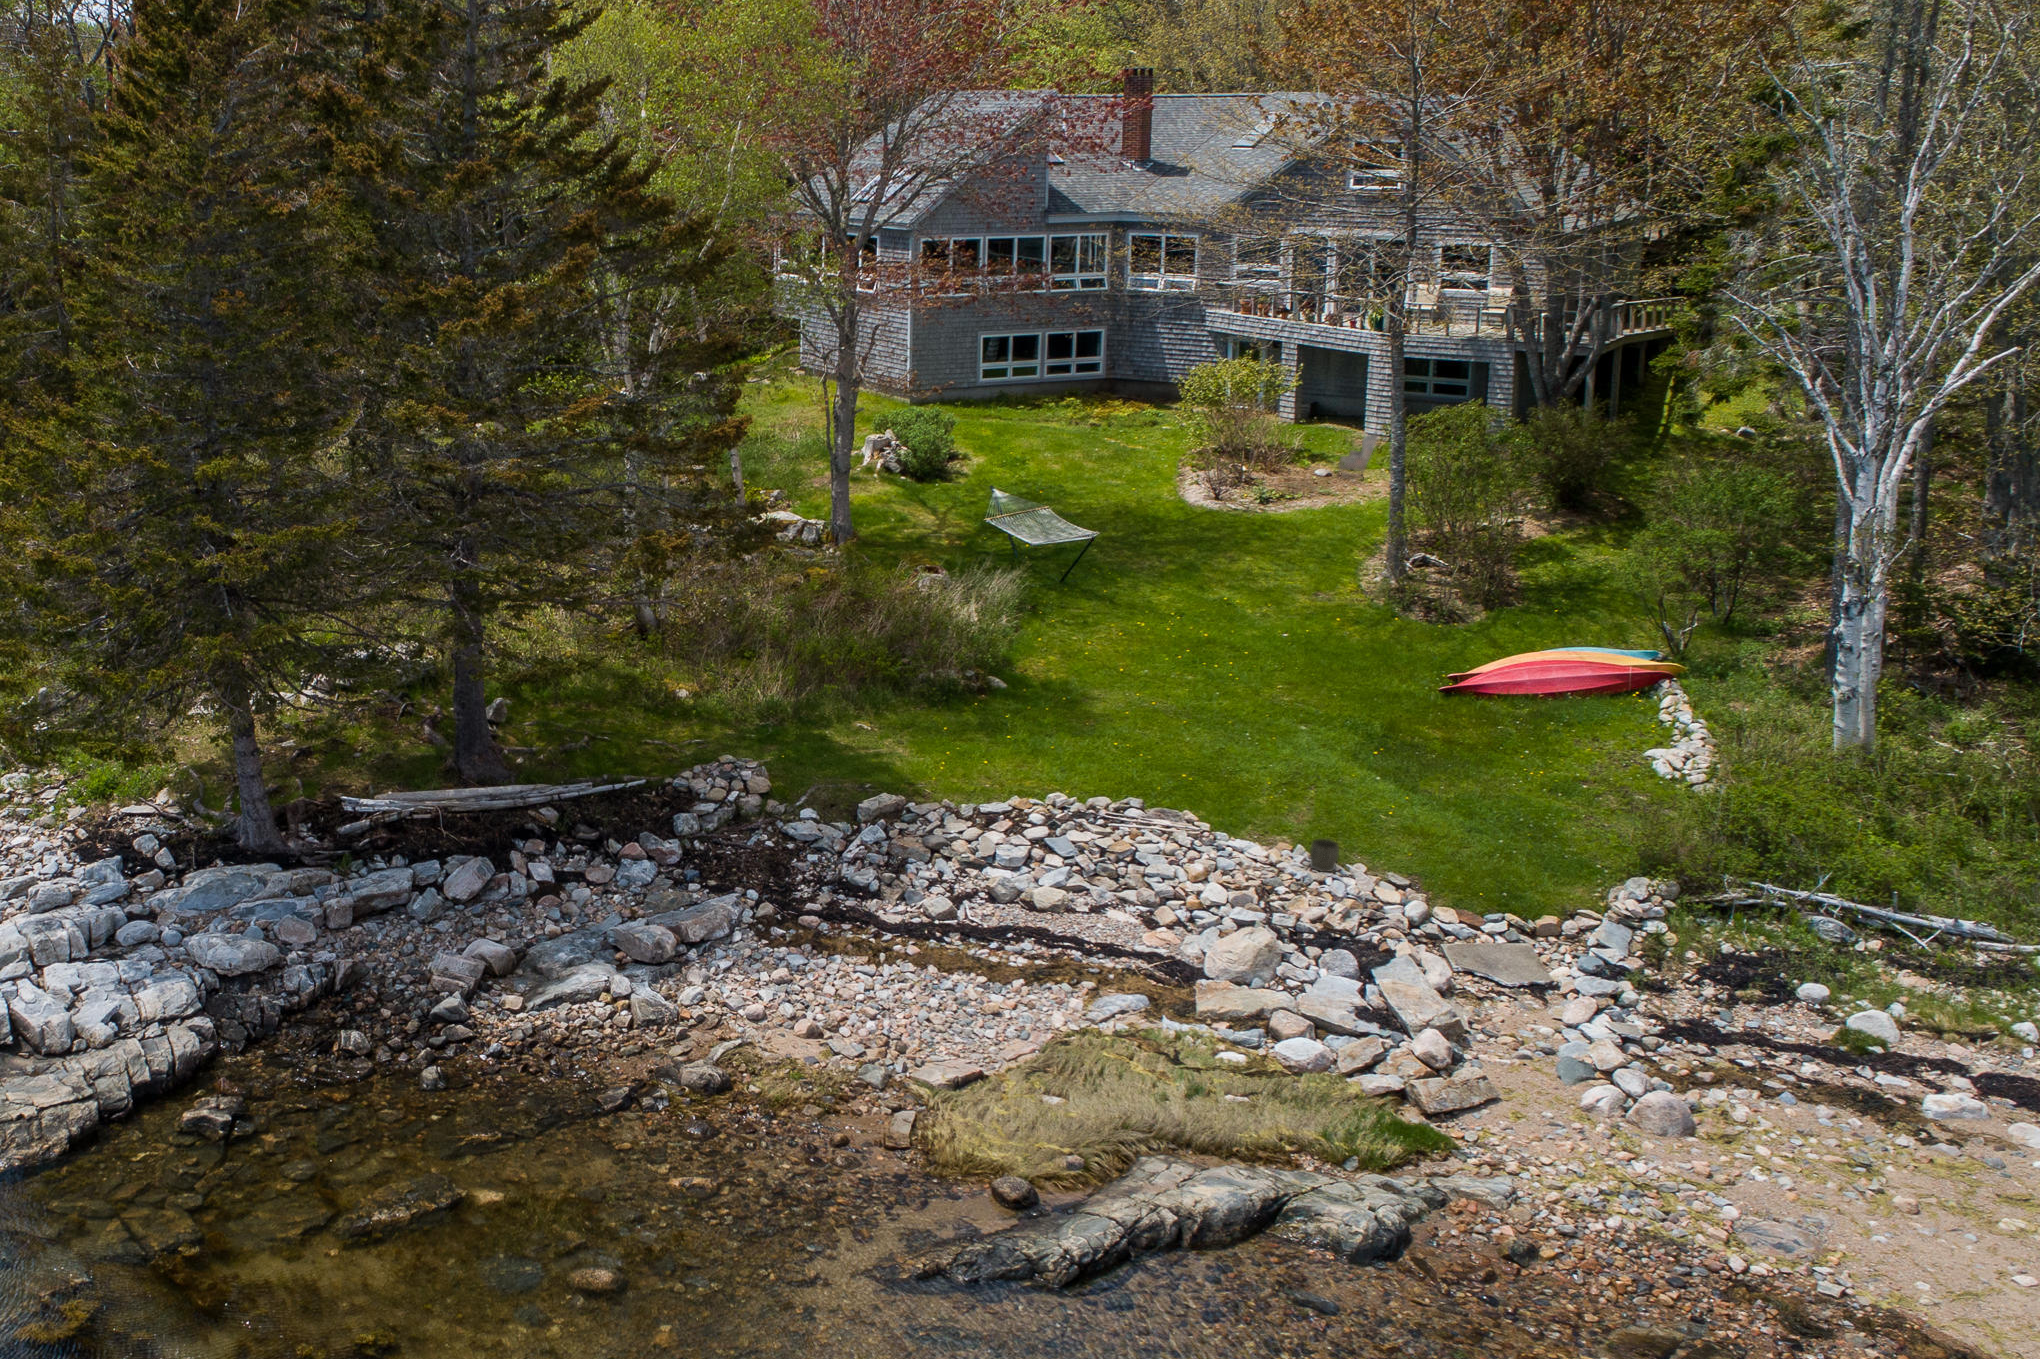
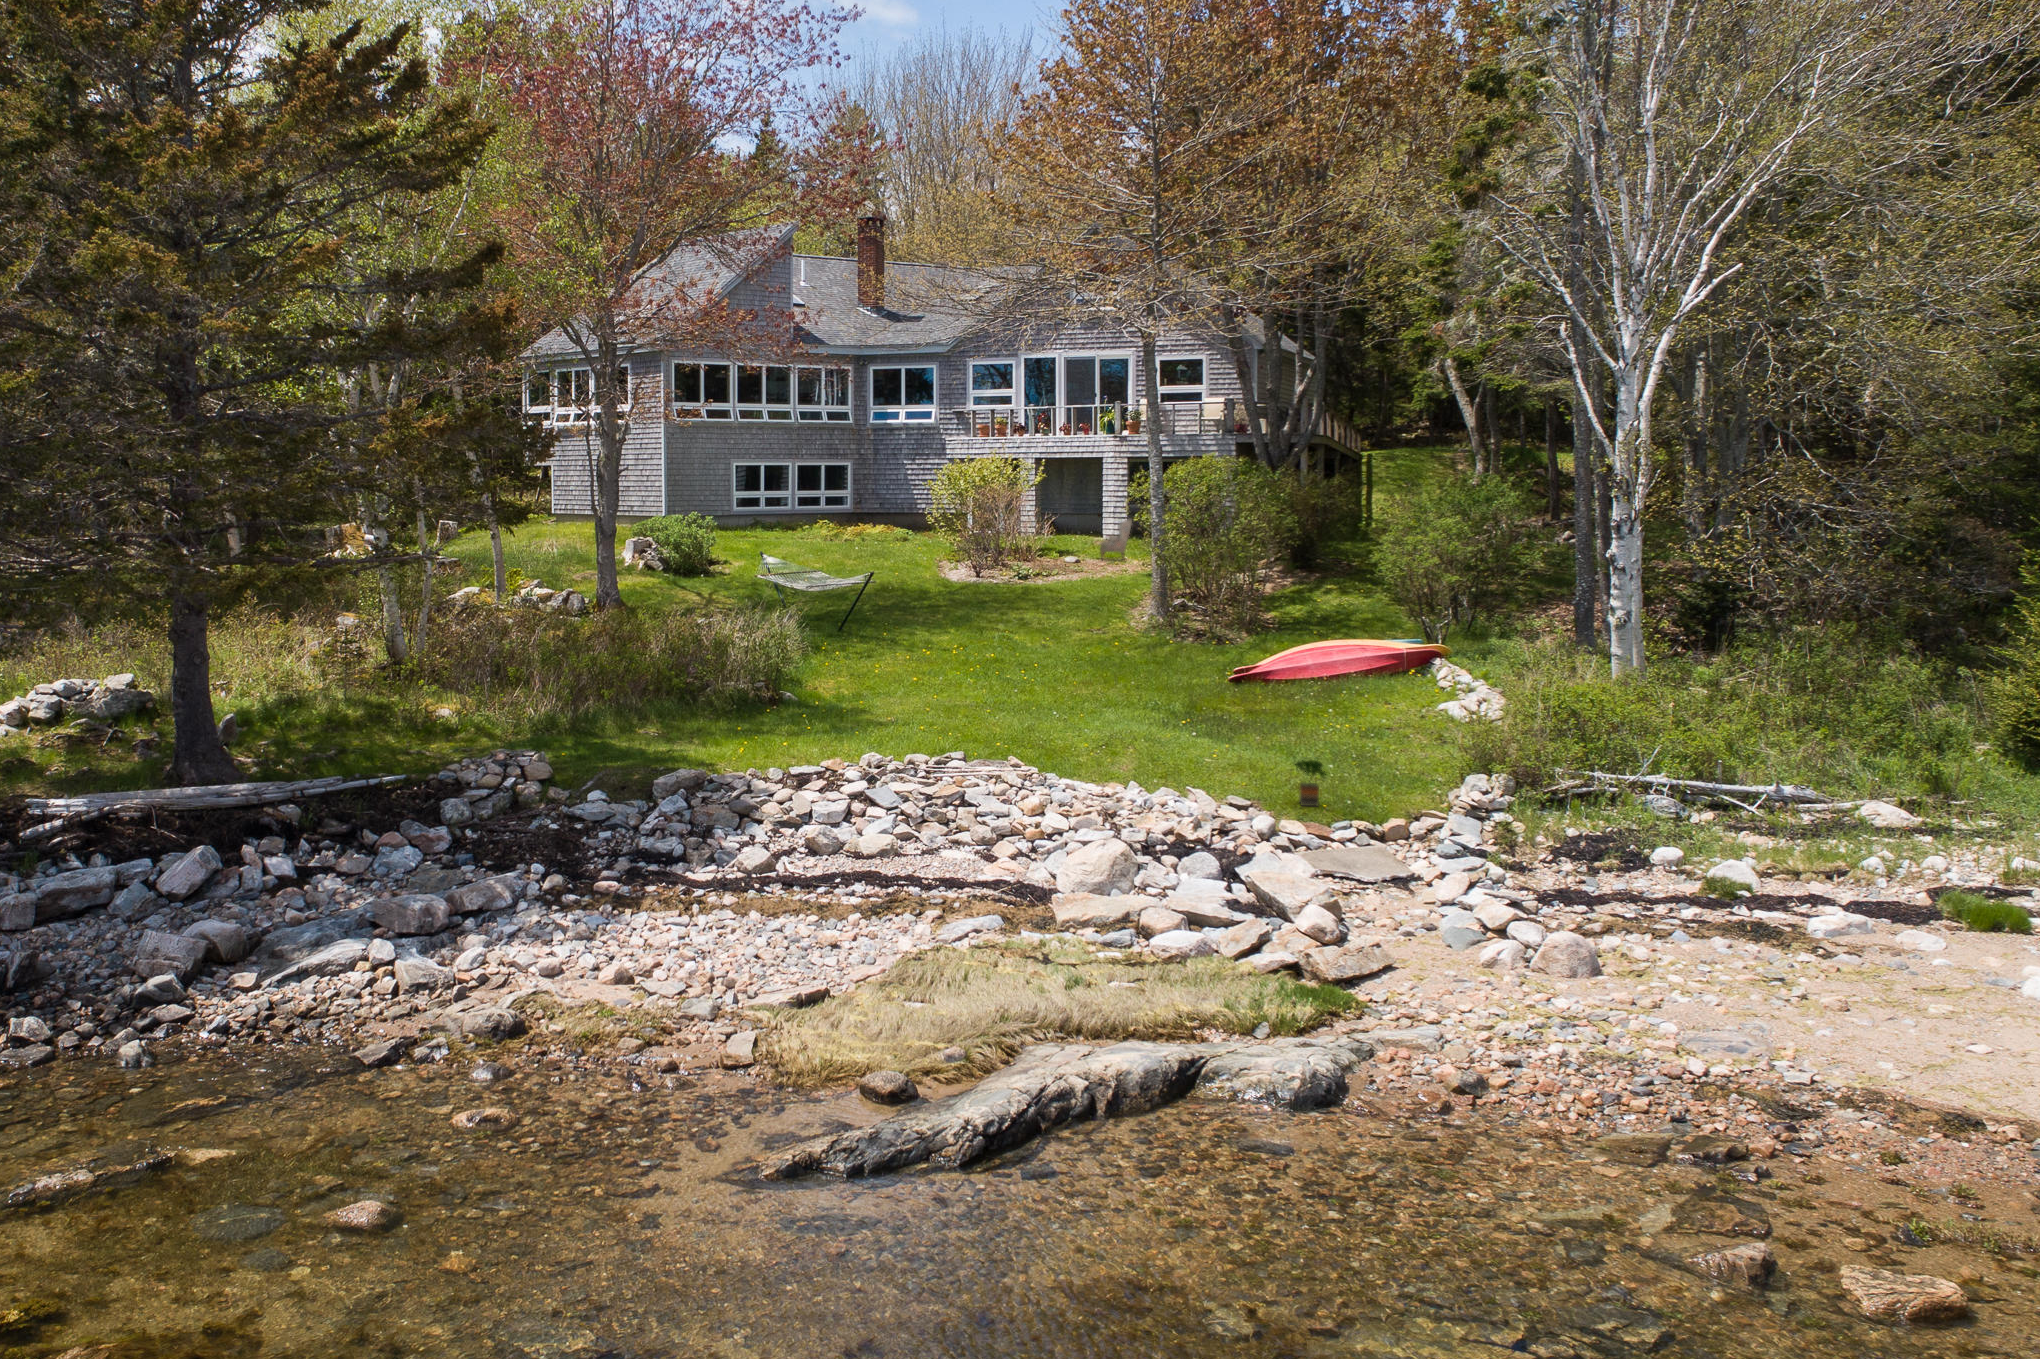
woven basket: present [1310,839,1339,872] -> none [1150,767,1179,801]
potted tree: none [1456,847,1488,892] -> present [1295,760,1326,806]

